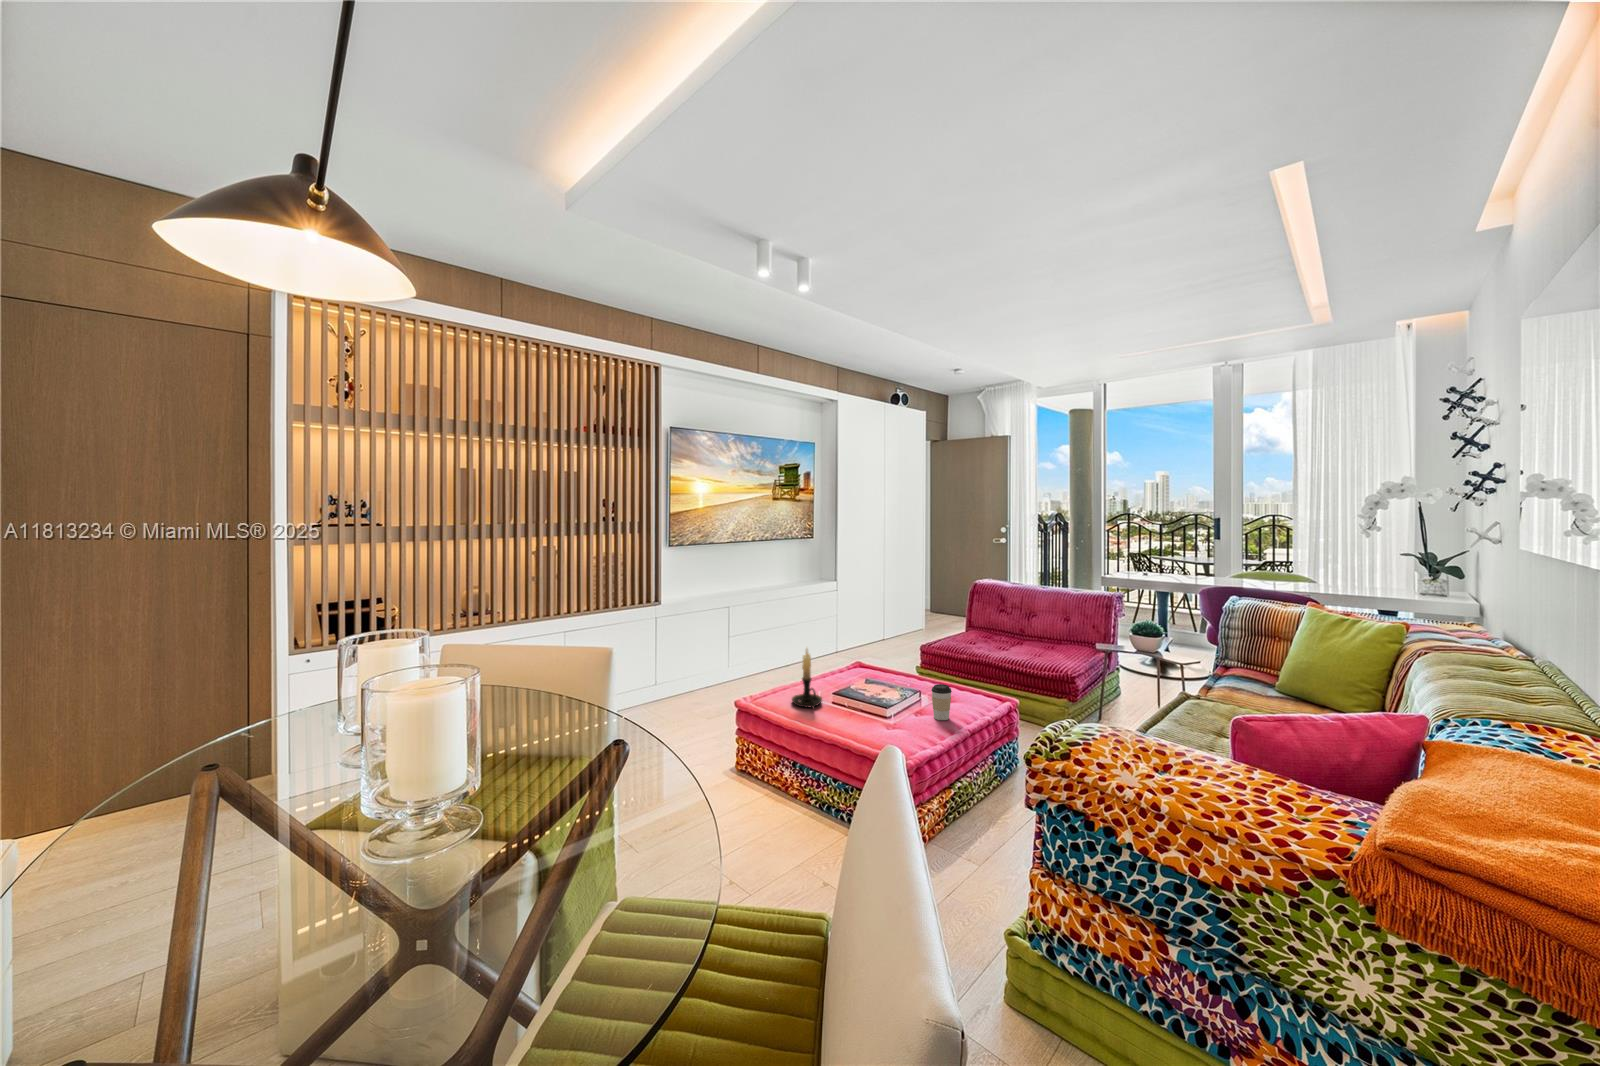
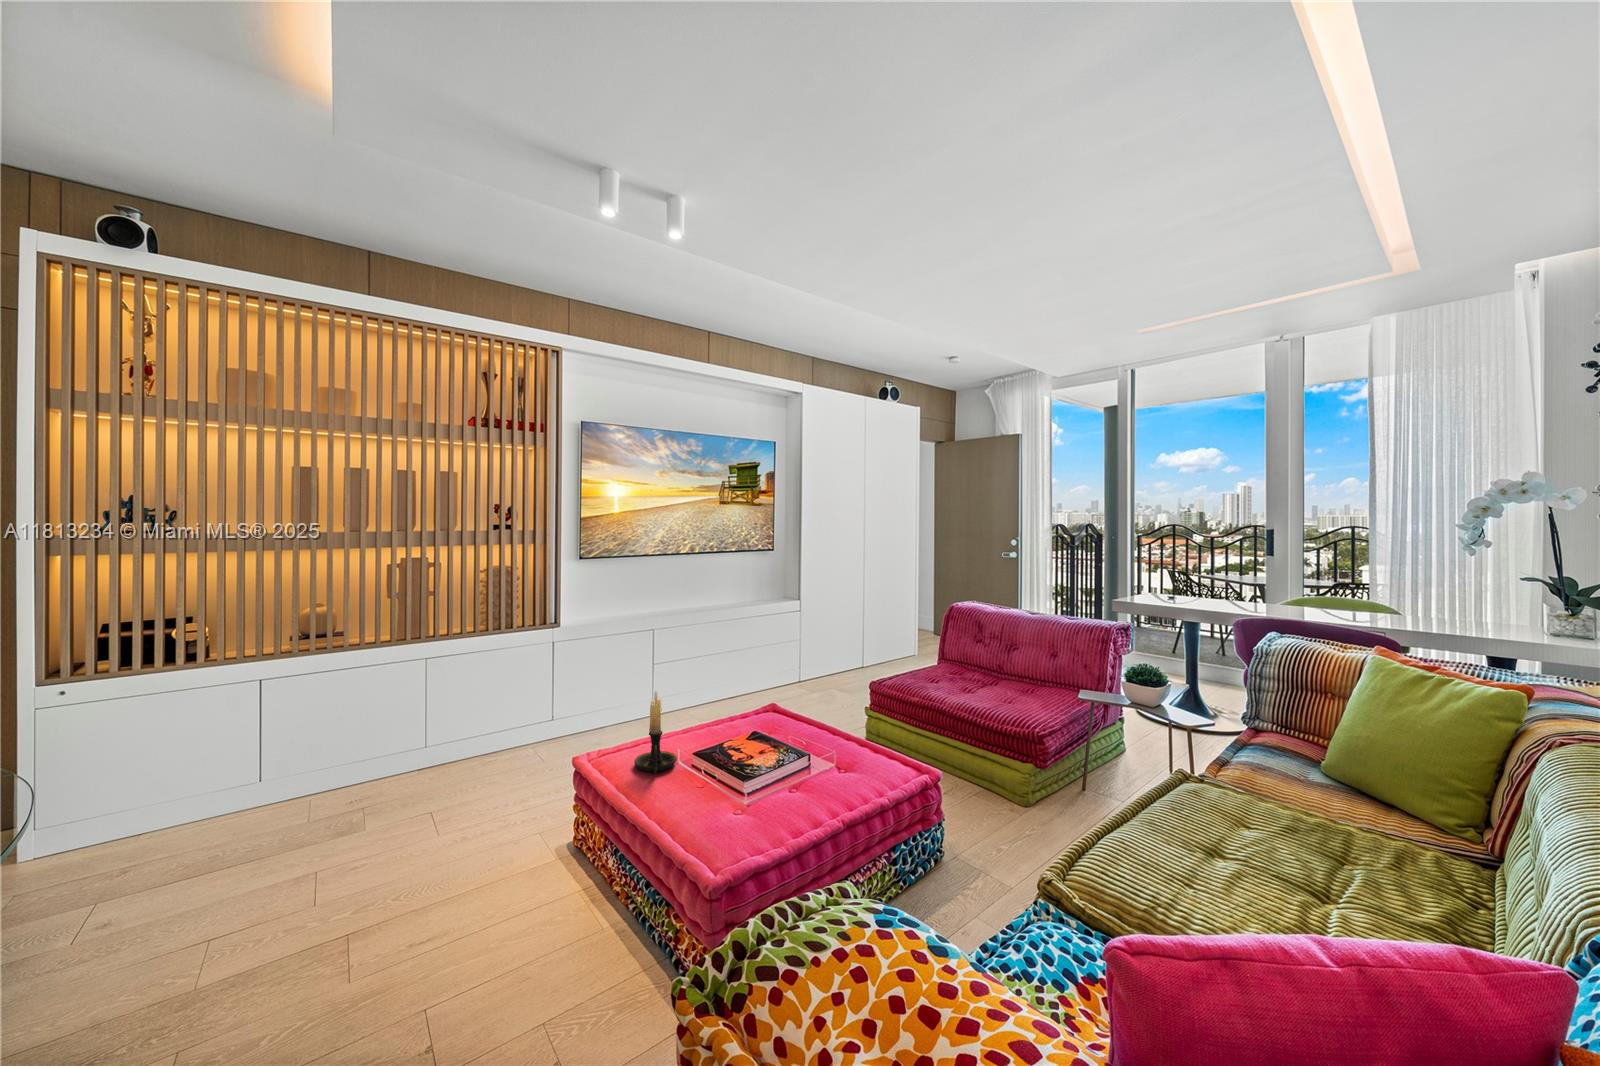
coffee cup: present [931,684,952,720] -> none [809,749,836,800]

